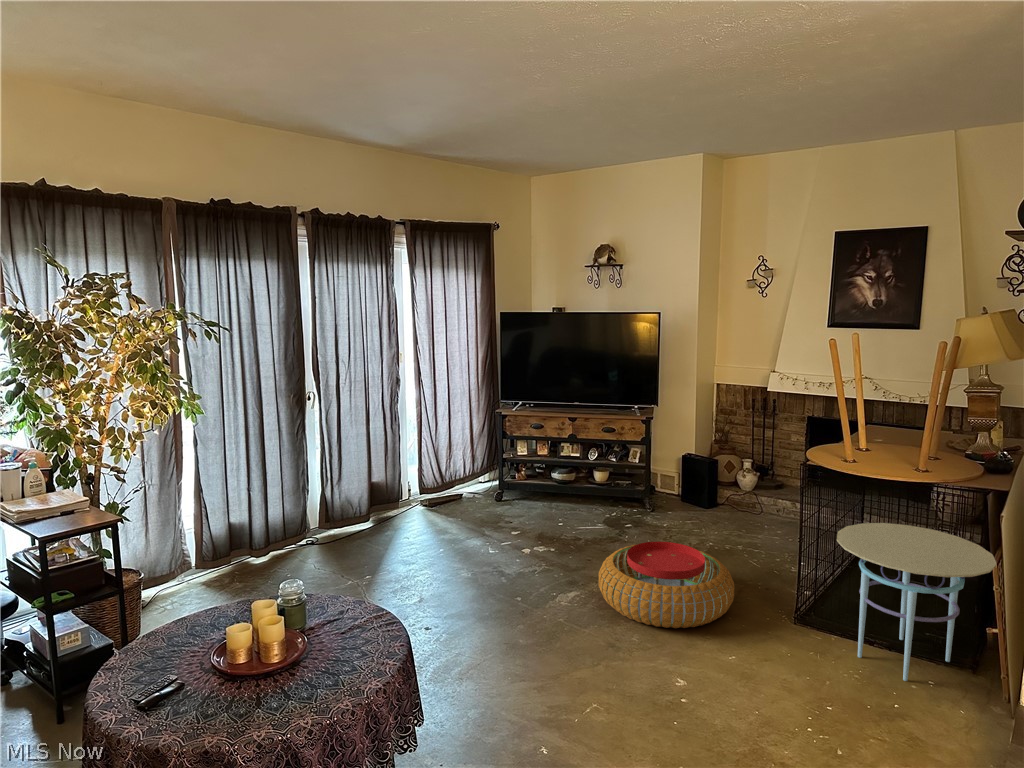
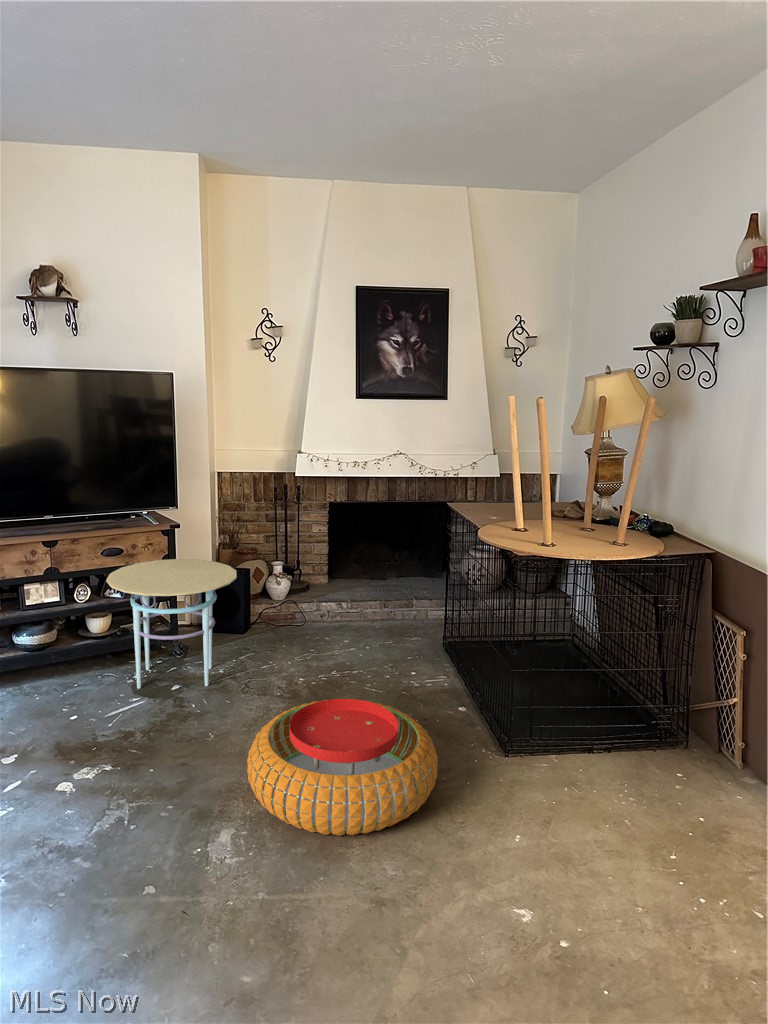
side table: present [837,523,997,681] -> present [106,559,237,689]

